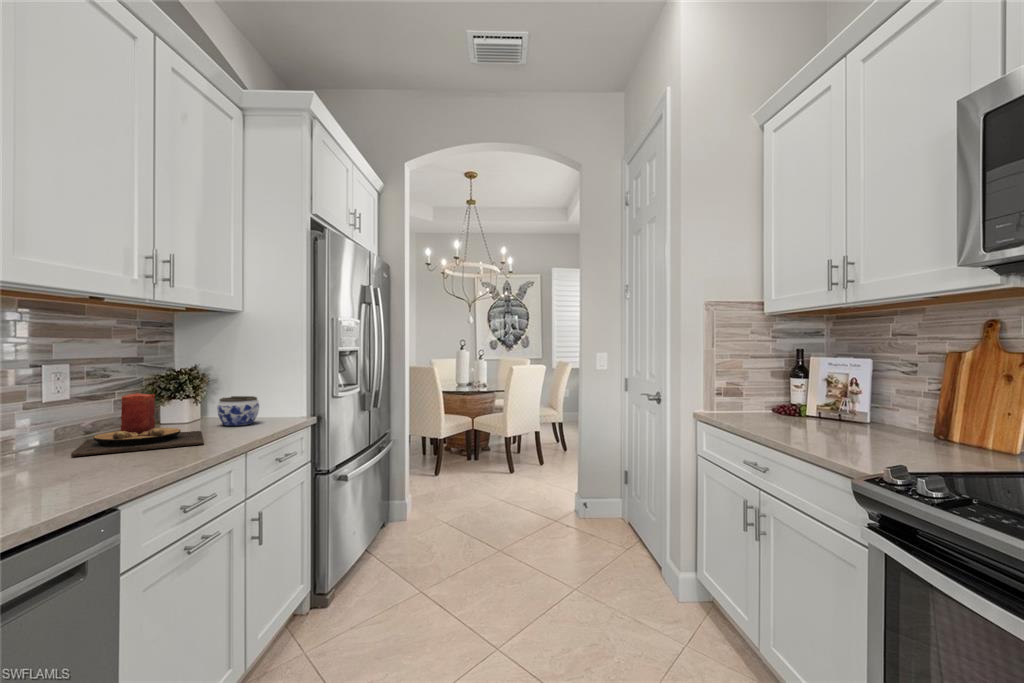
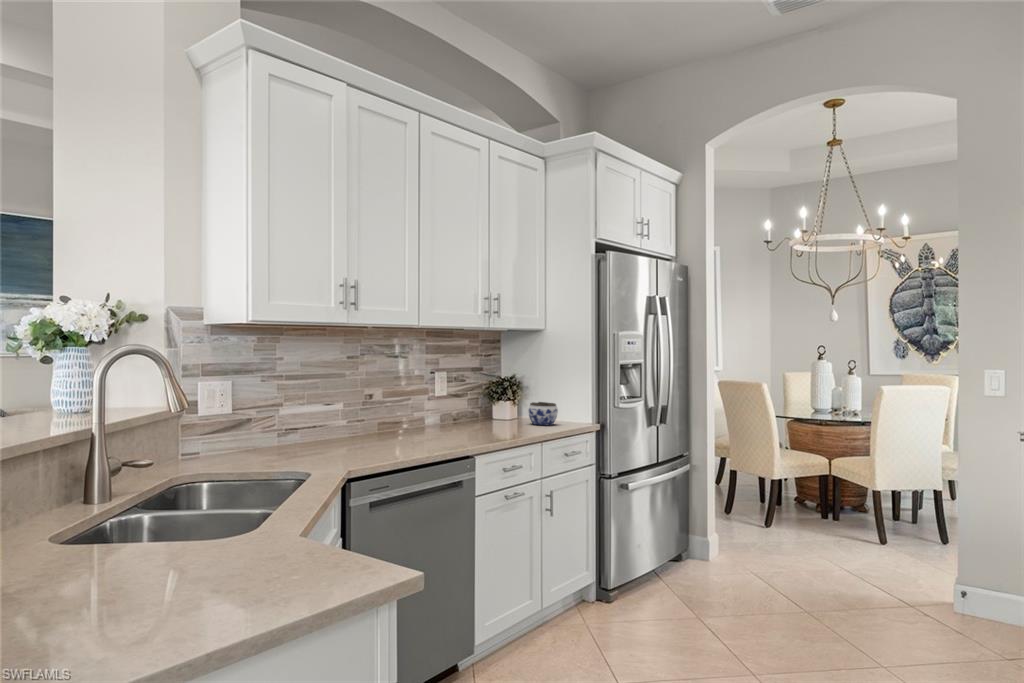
candle: present [71,393,204,457] -> none [448,394,517,432]

